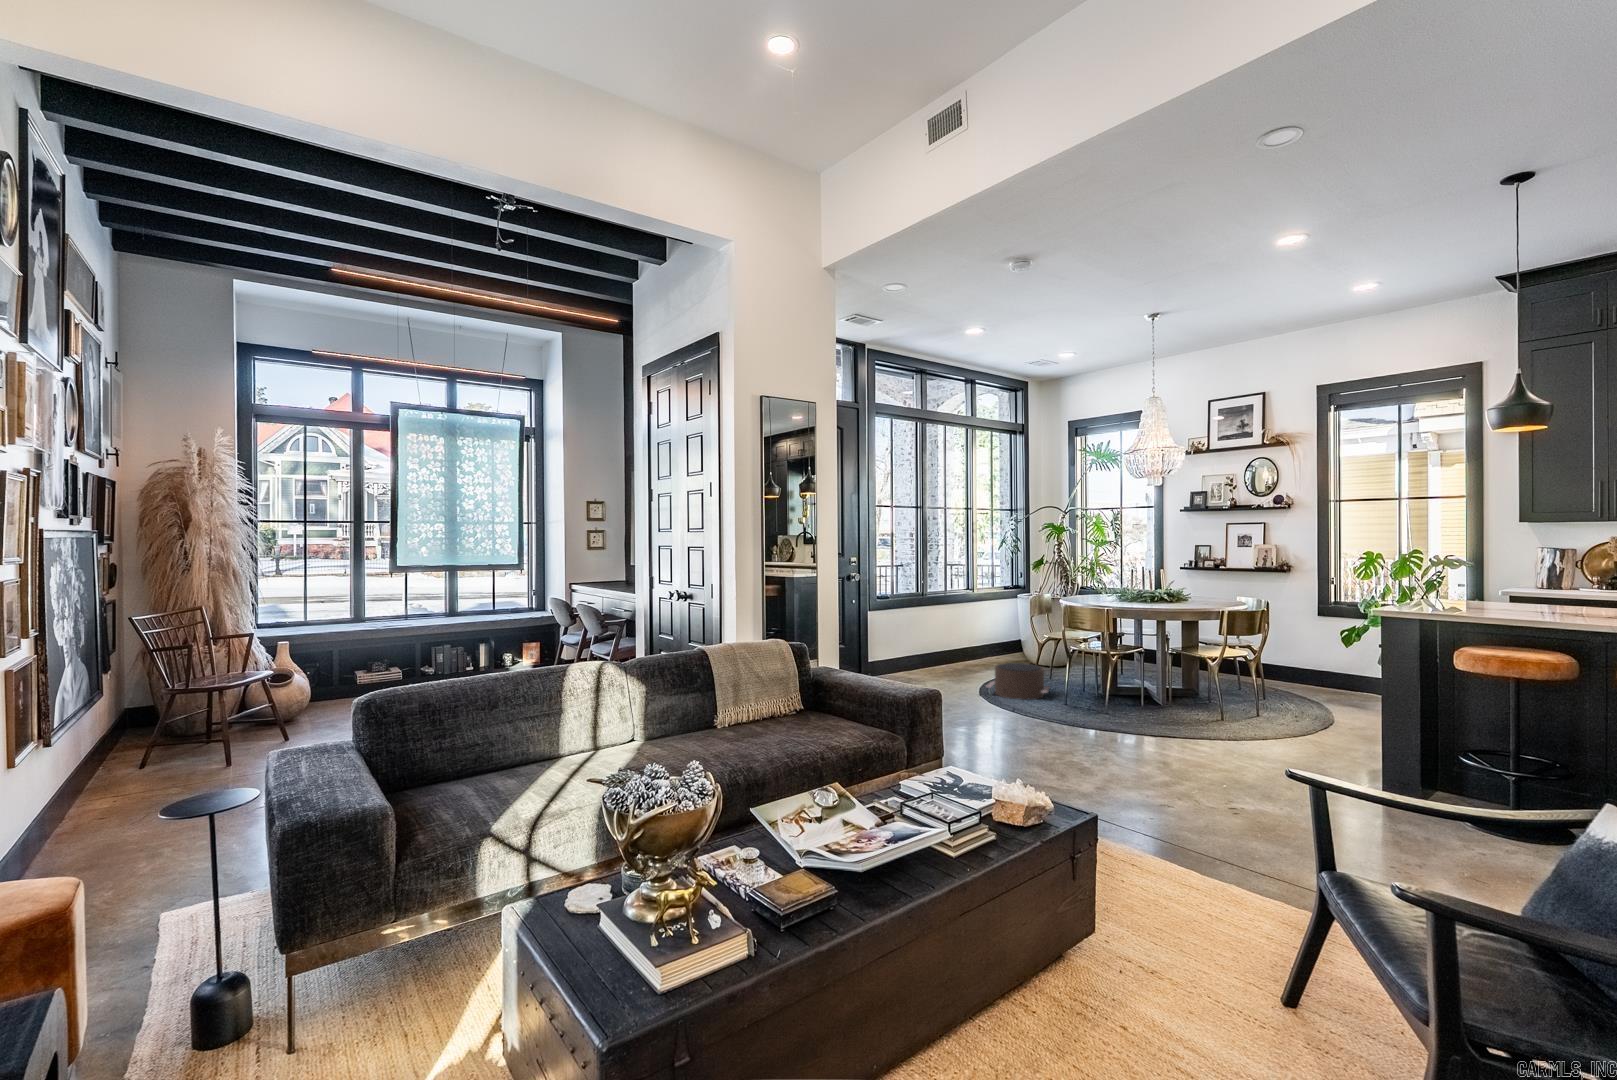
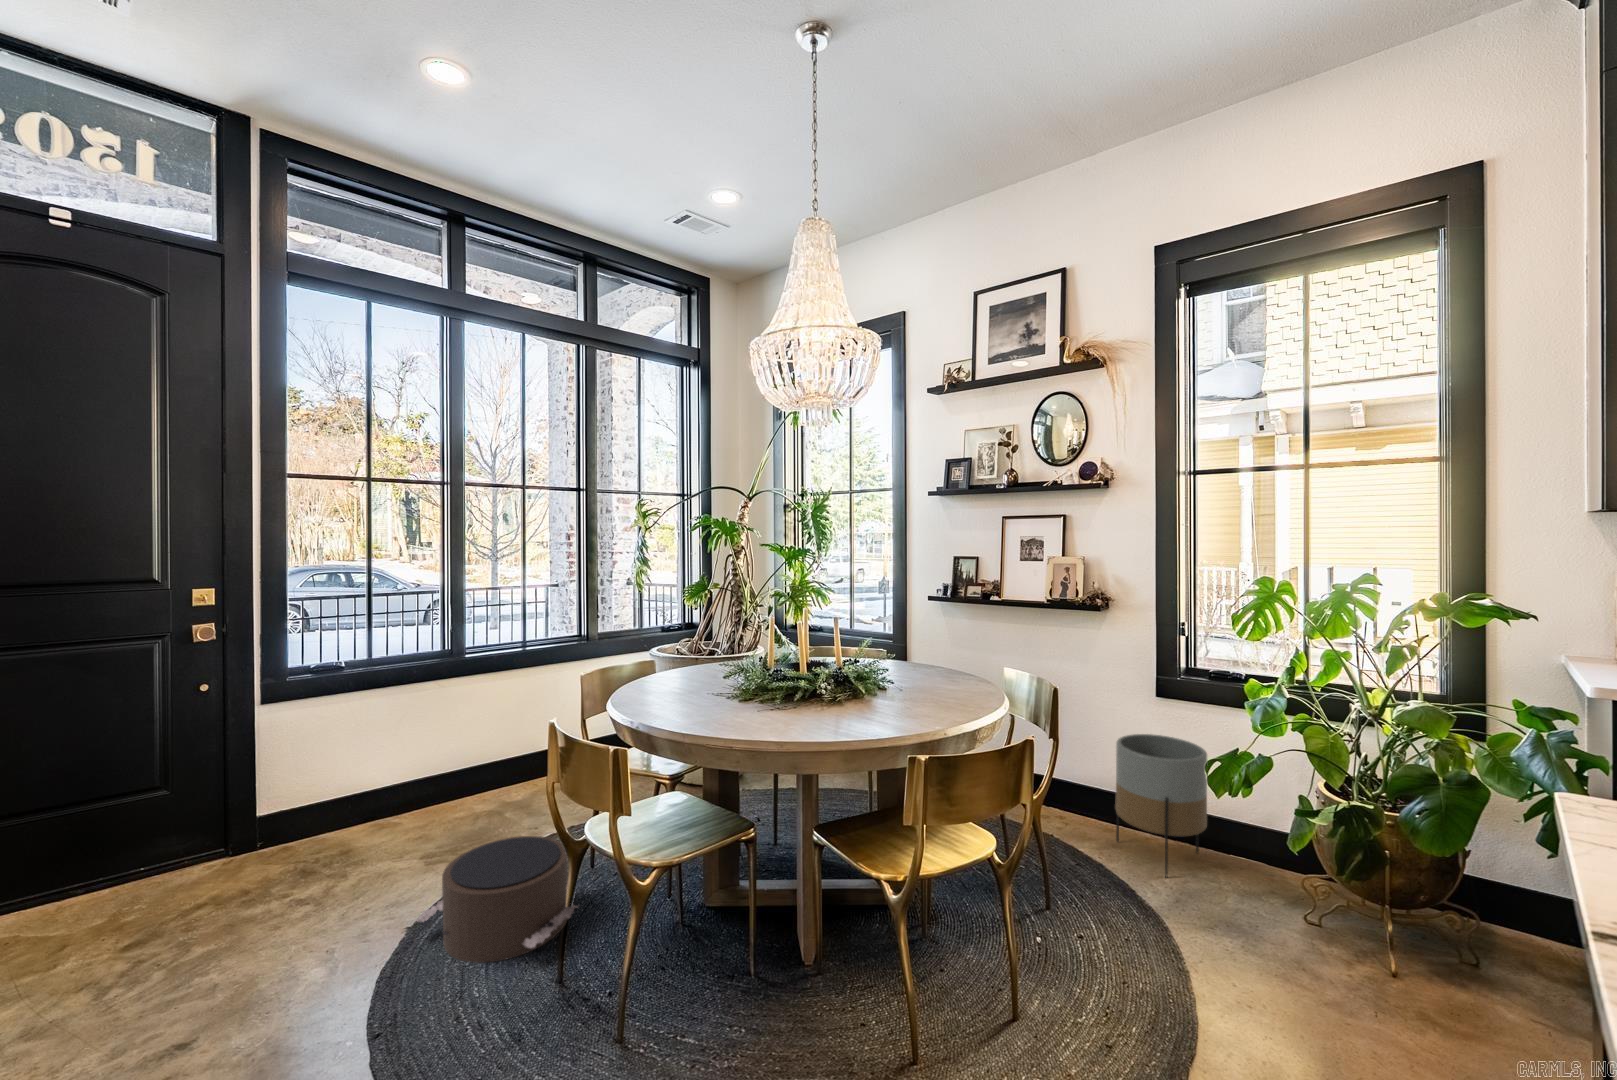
planter: none [1296,633,1344,695] -> present [1115,734,1207,878]

